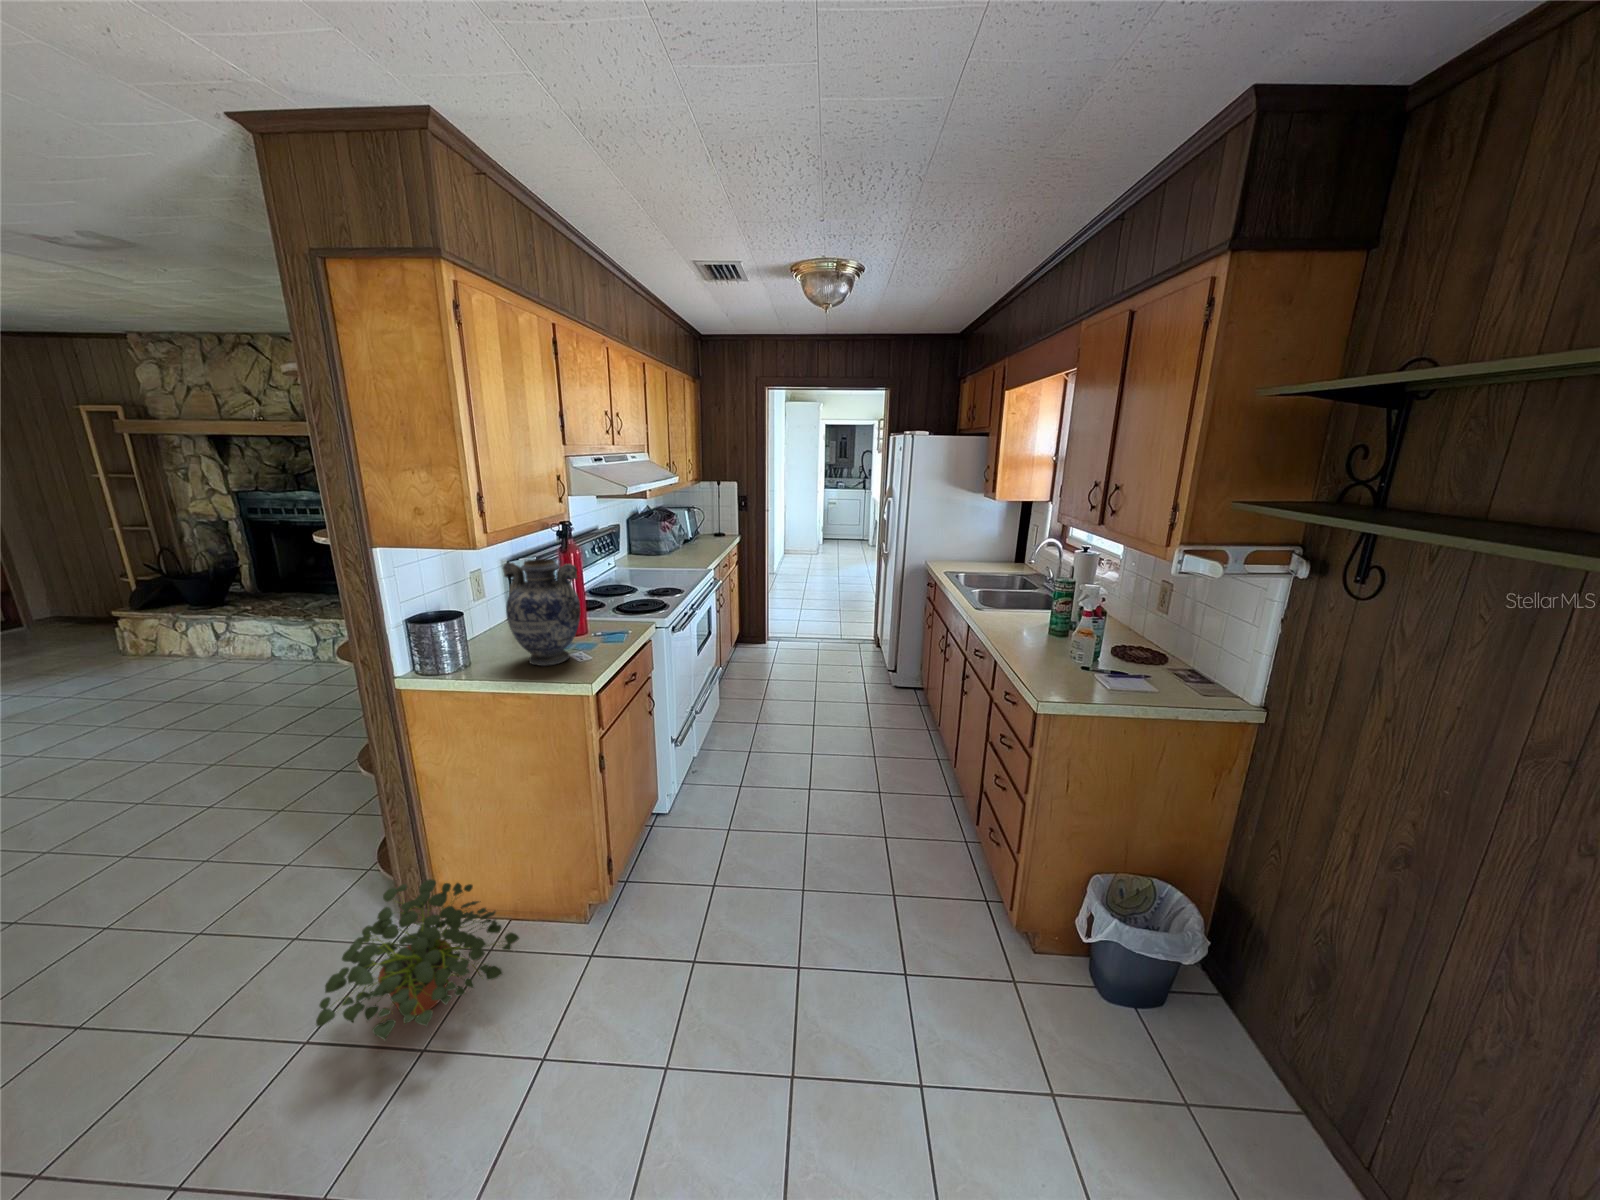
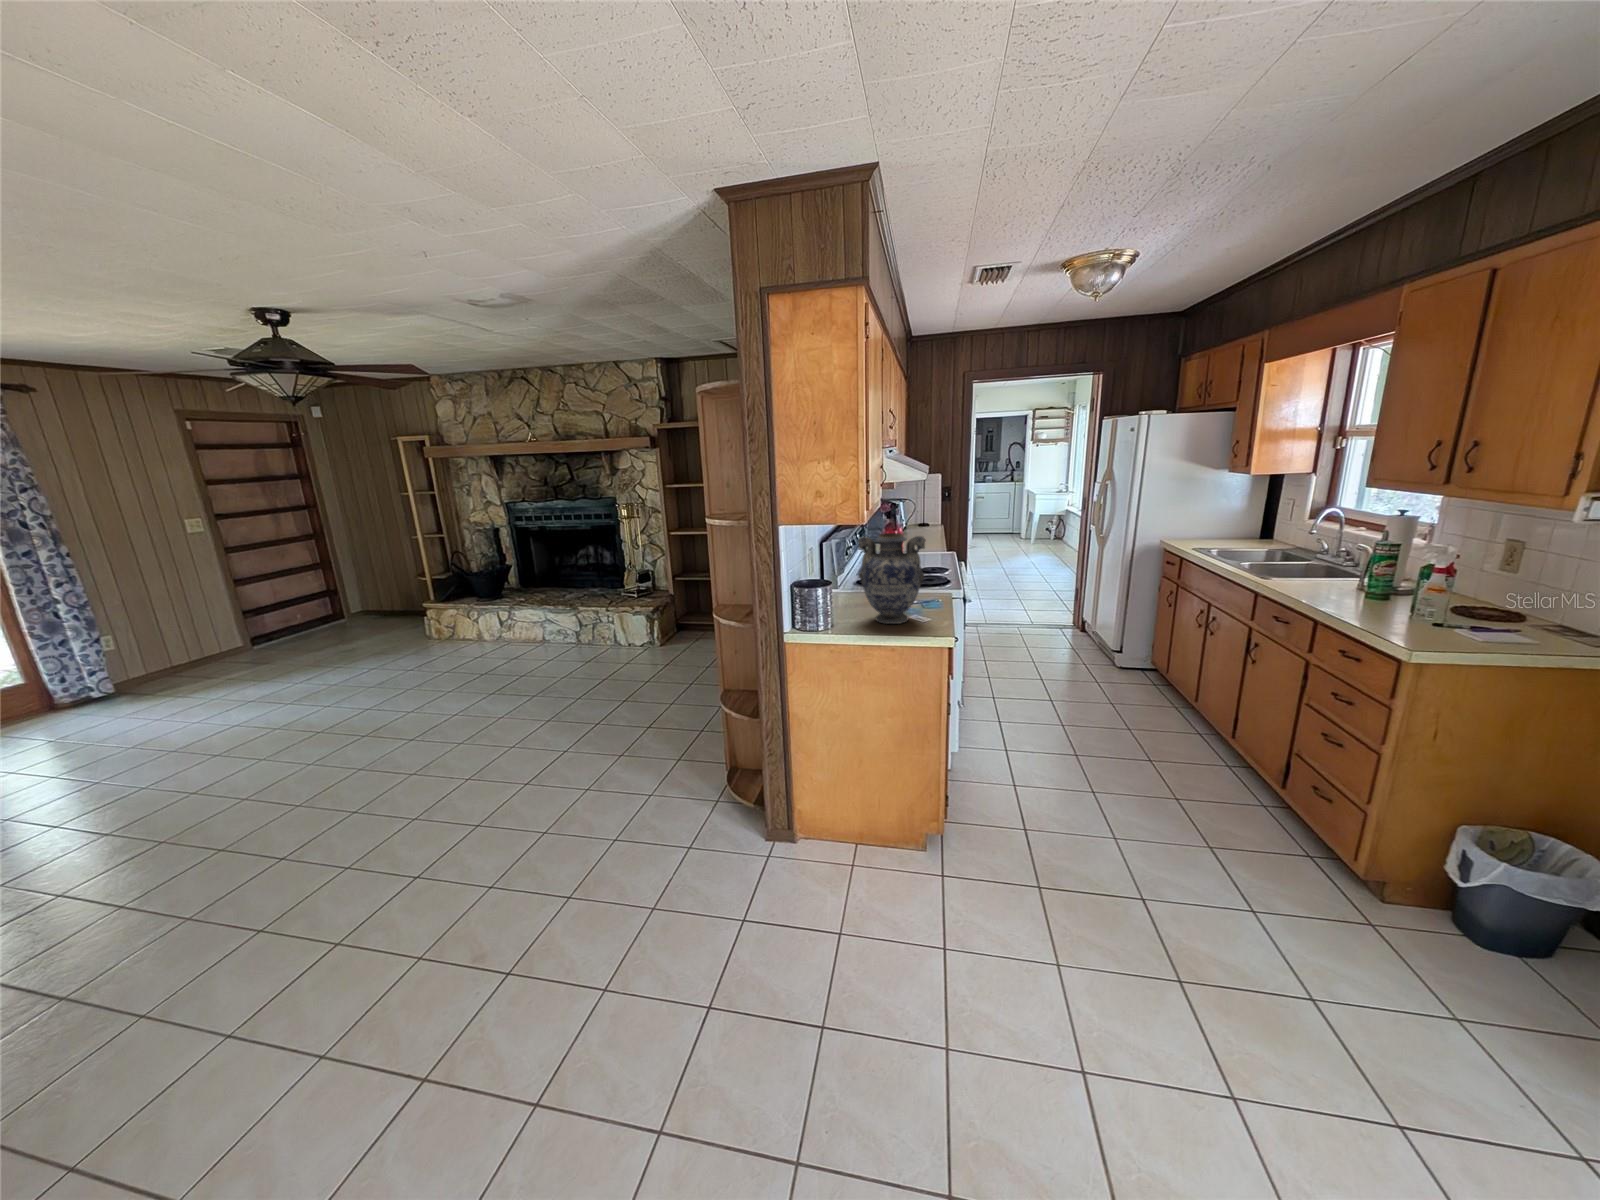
potted plant: present [316,879,519,1040] -> none [763,801,893,919]

